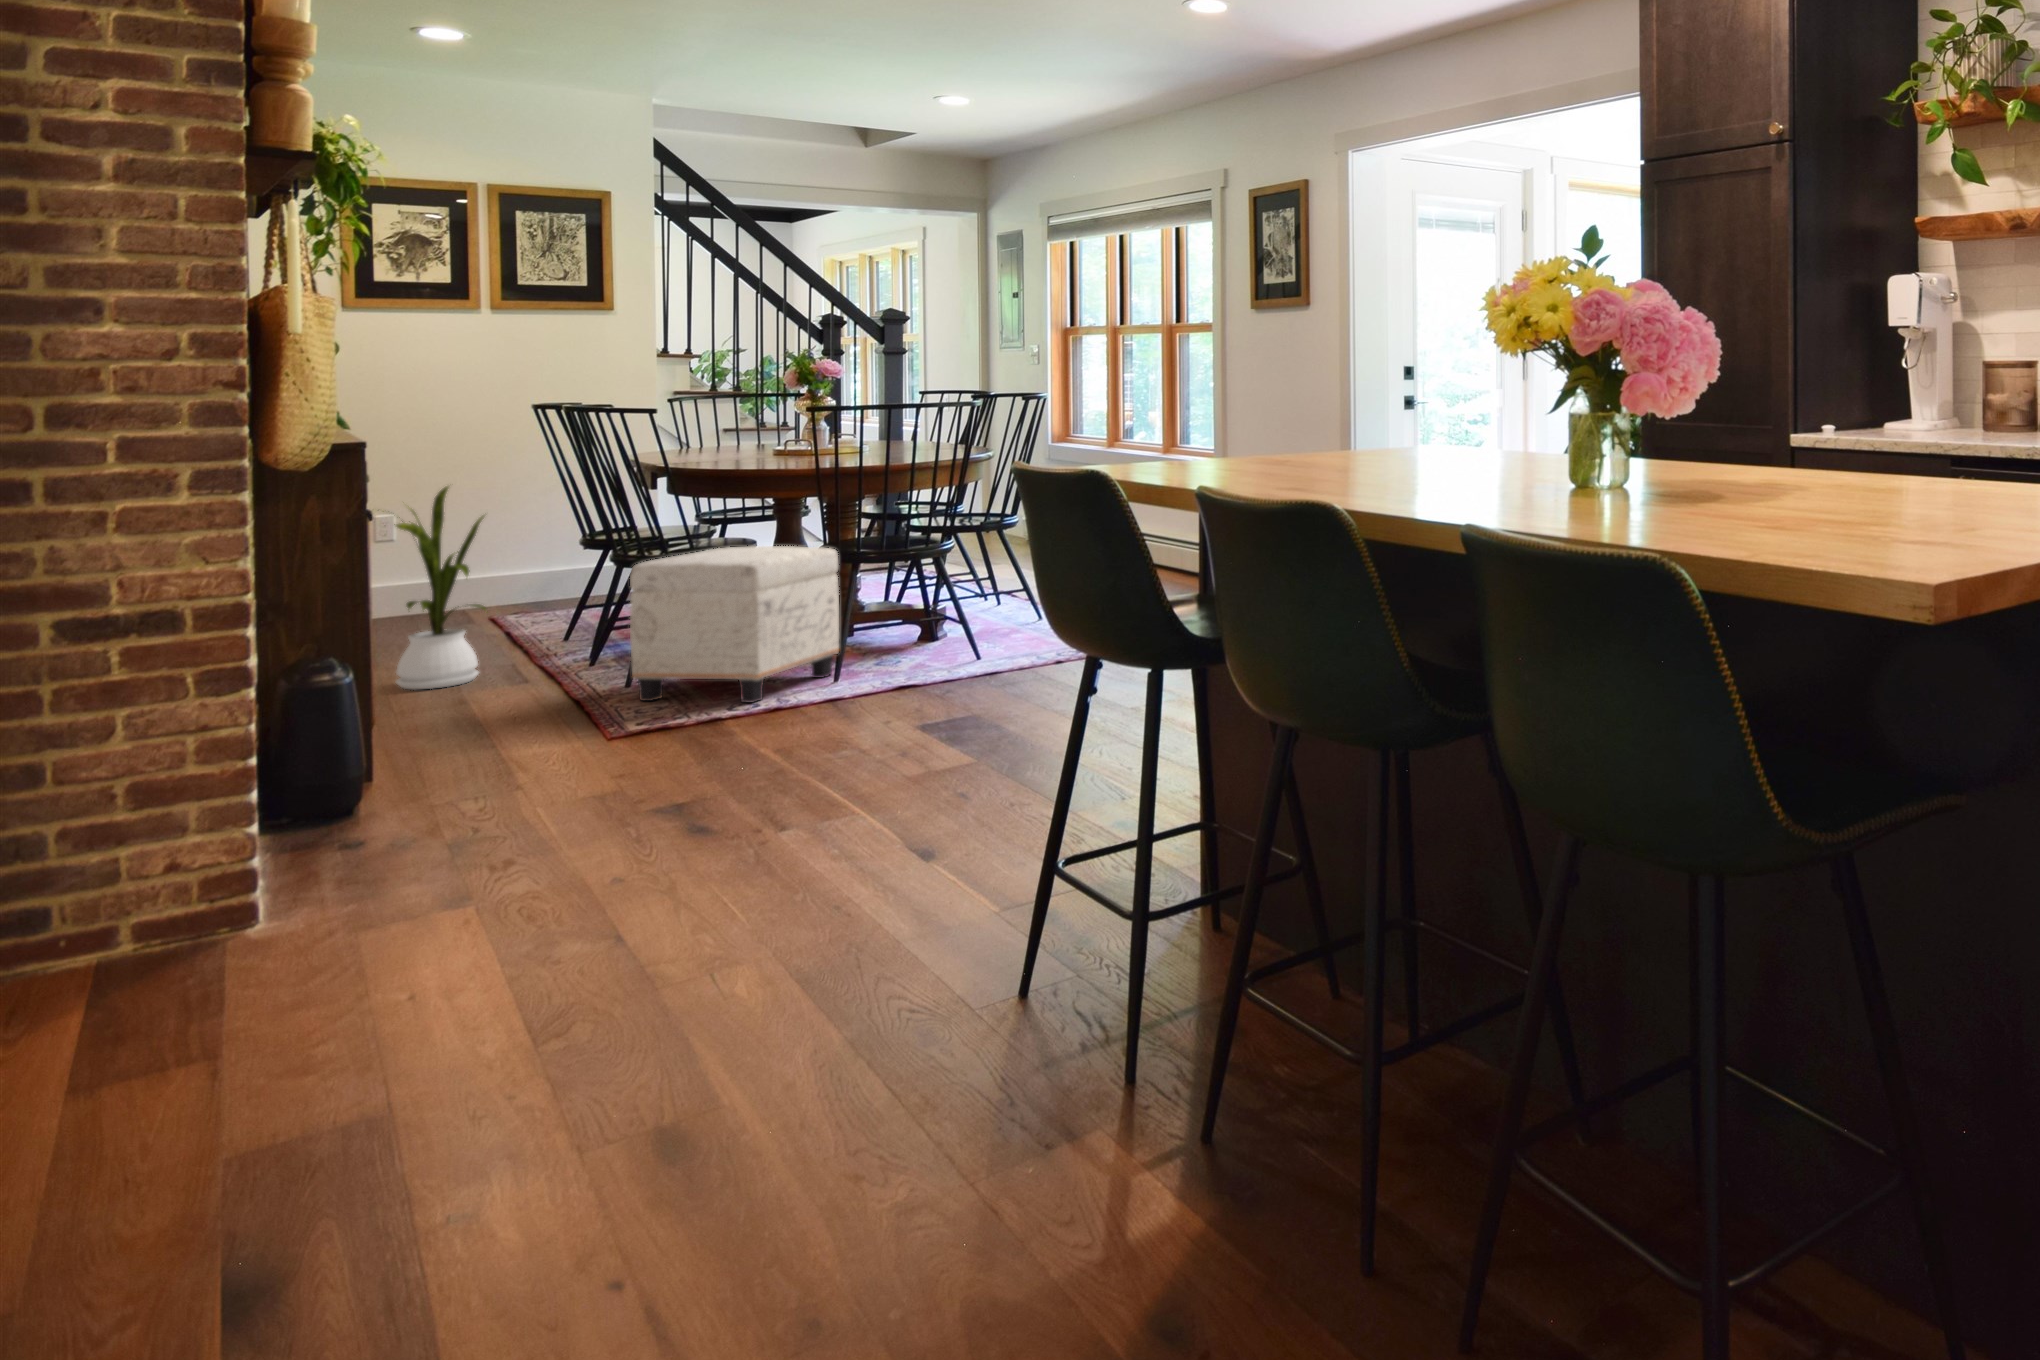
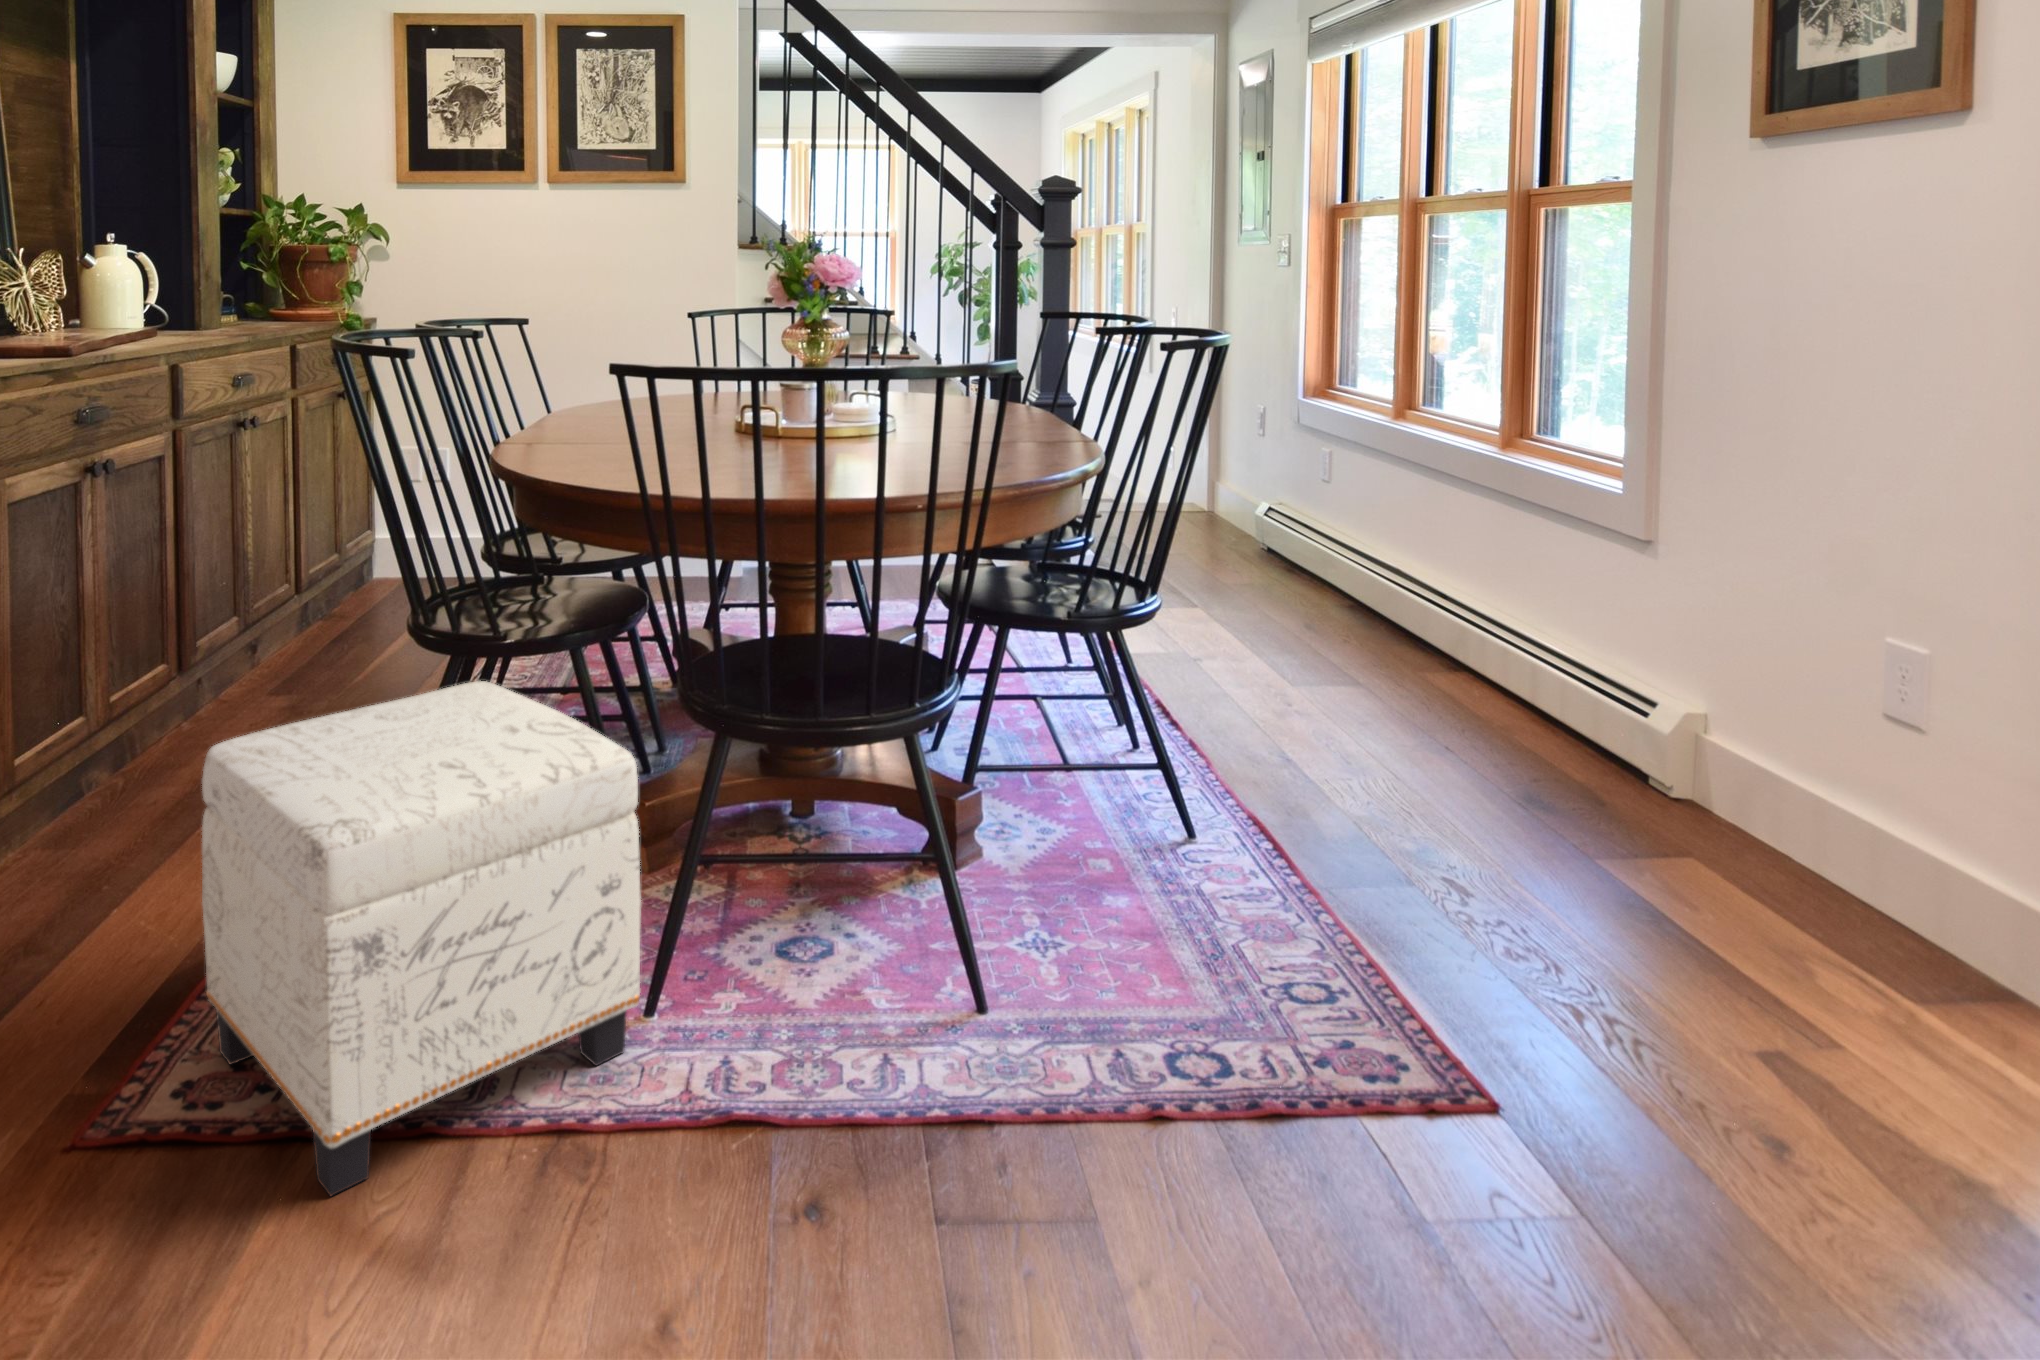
house plant: present [394,486,485,689] -> none [40,490,266,827]

